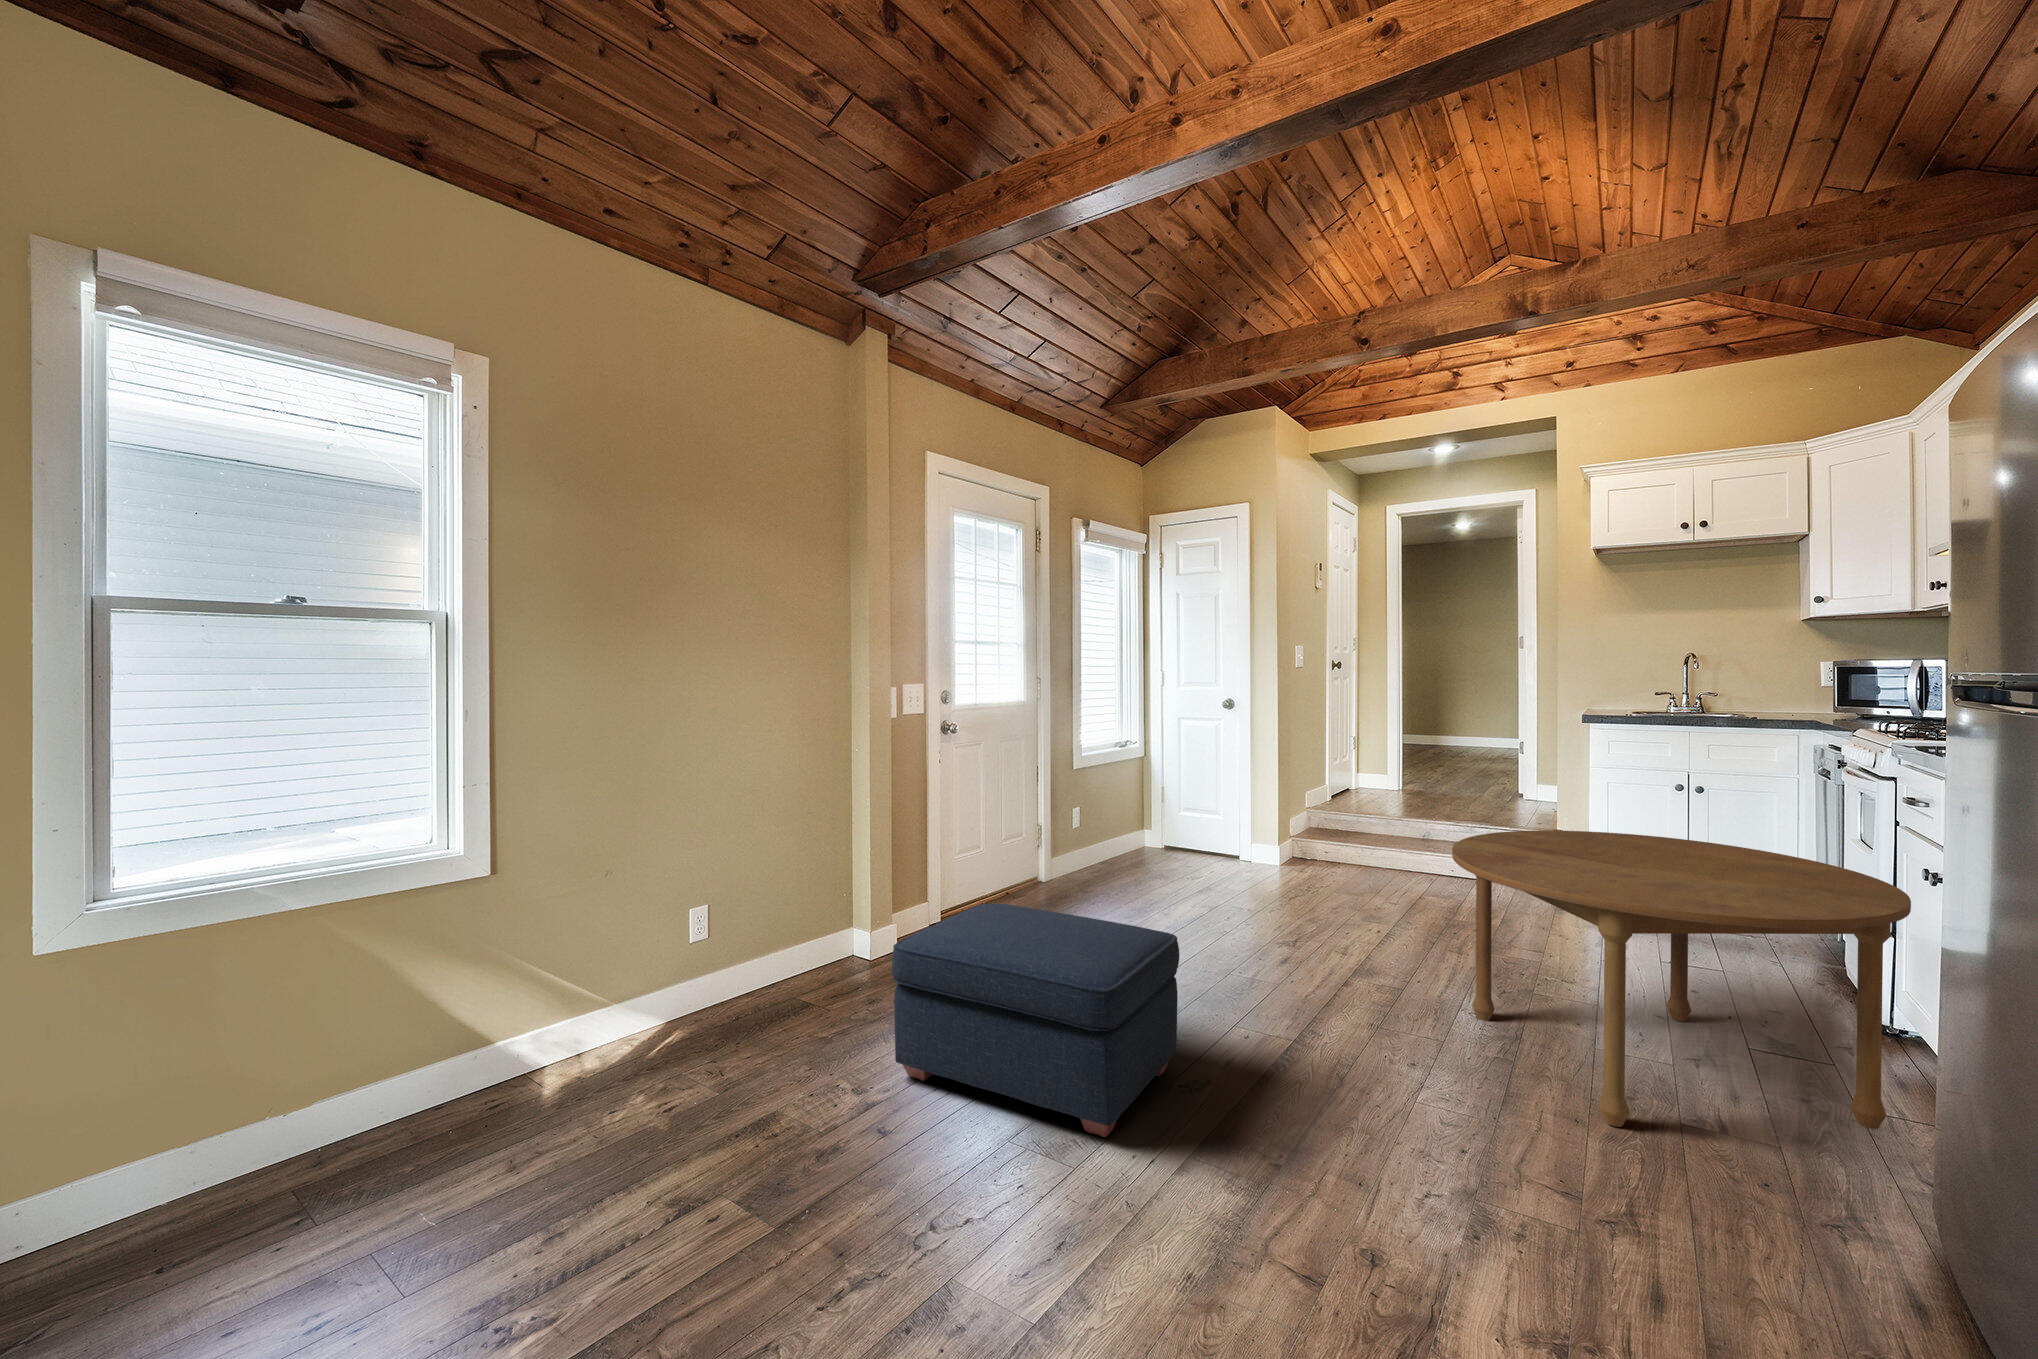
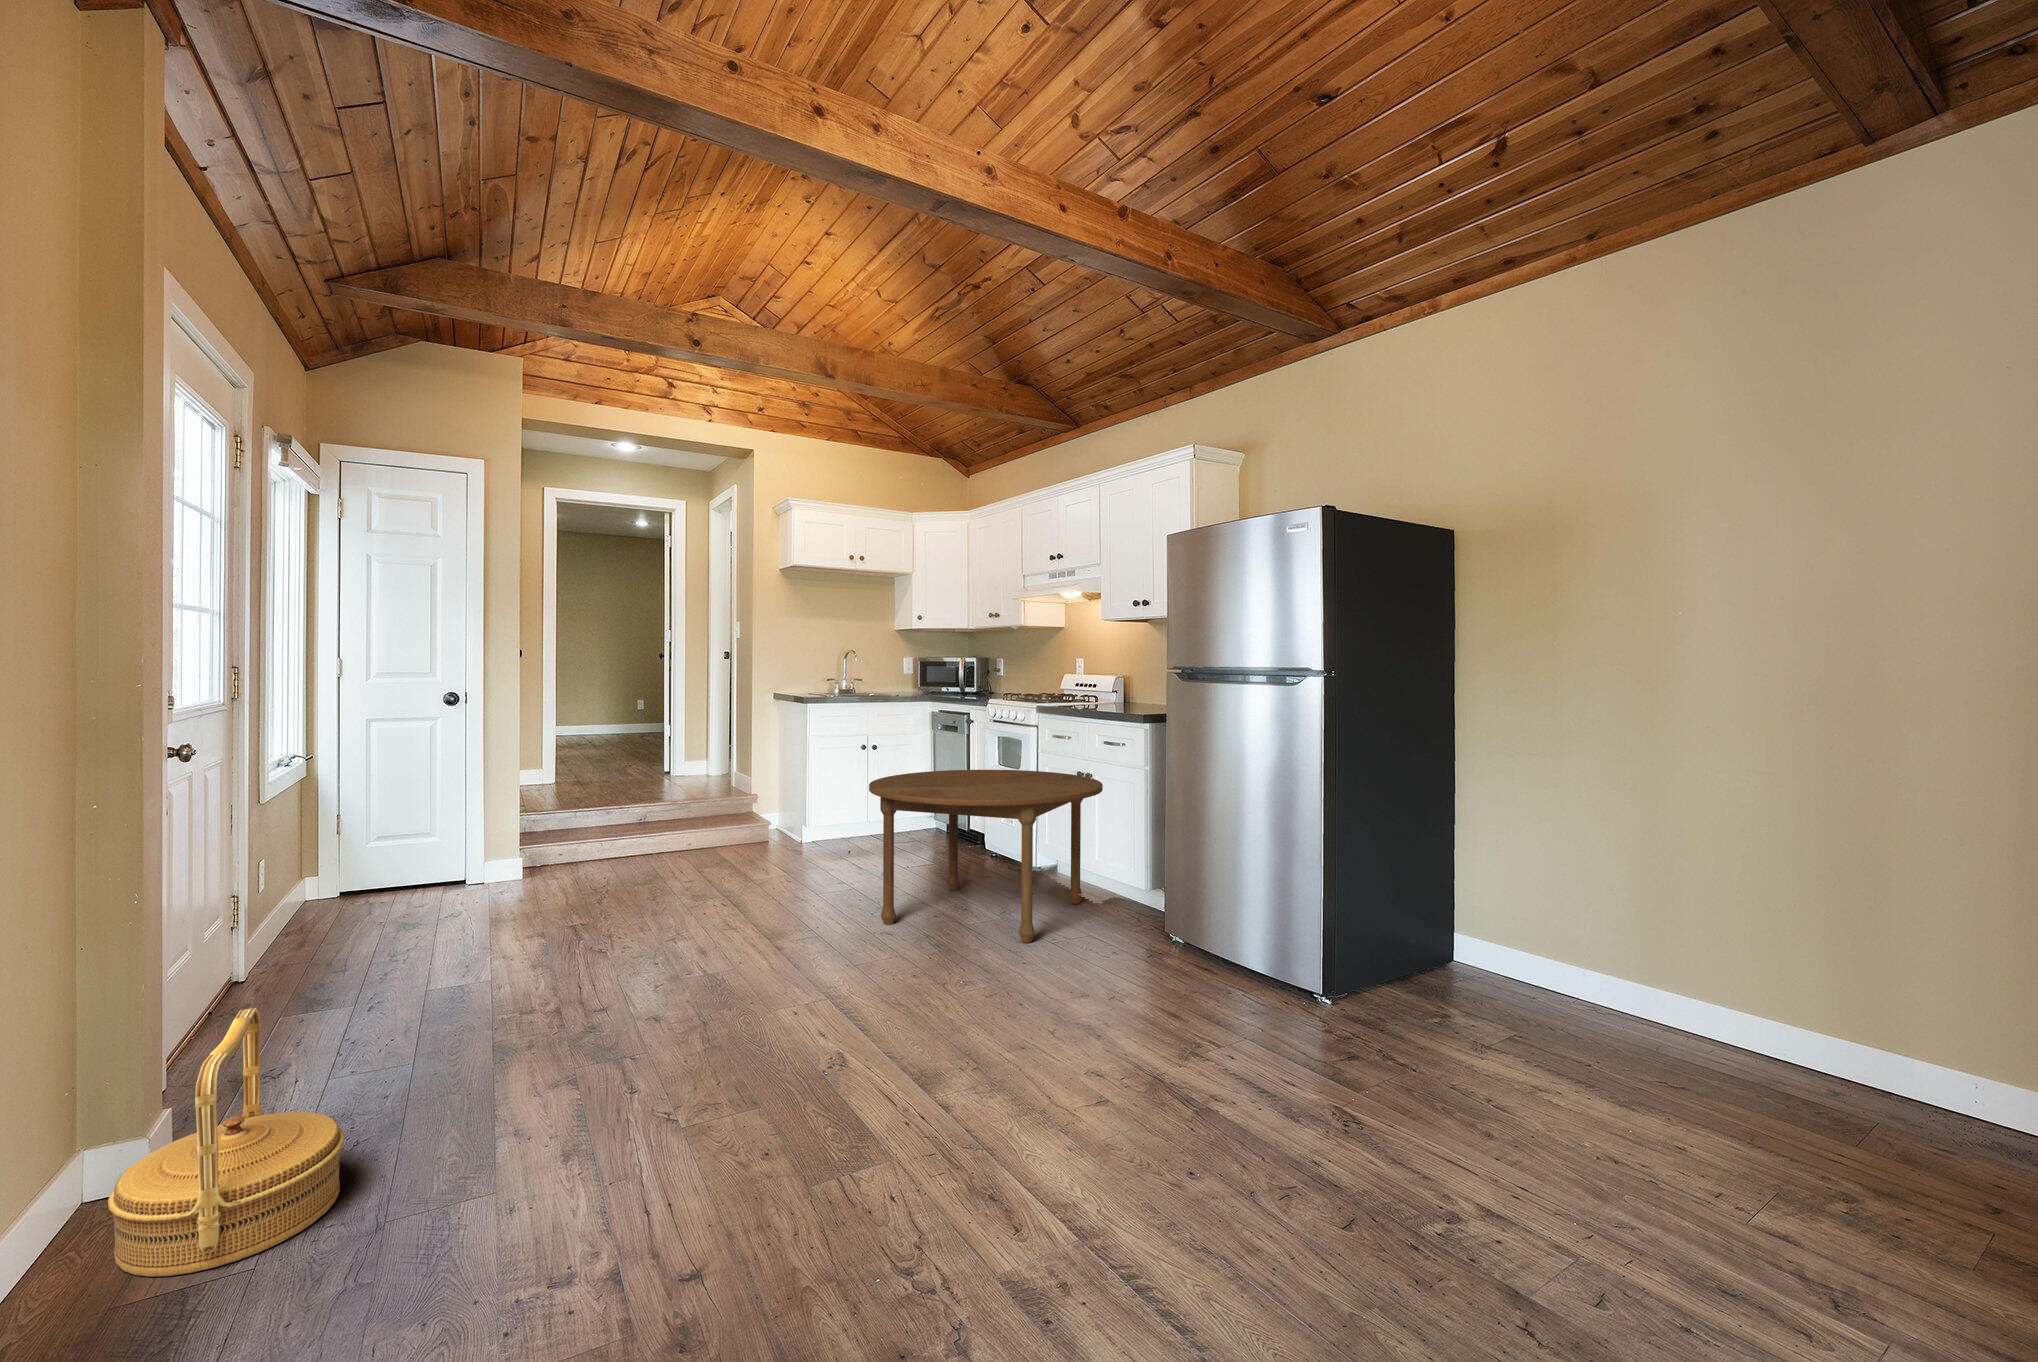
woven basket: none [764,883,863,1014] -> present [108,1008,344,1277]
ottoman: present [892,904,1179,1137] -> none [566,903,895,1170]

